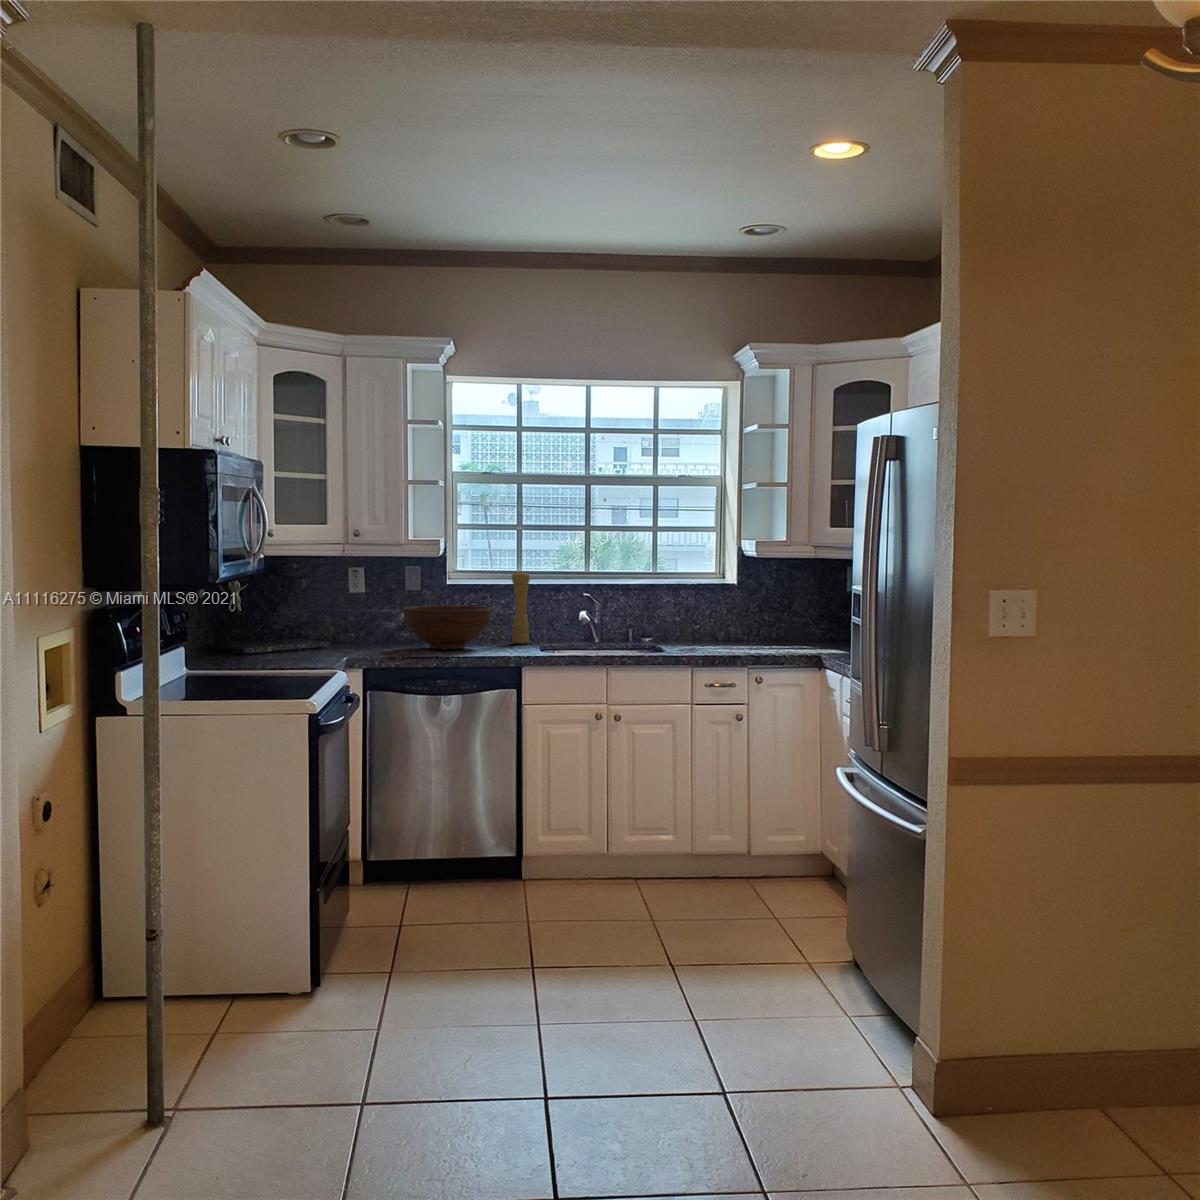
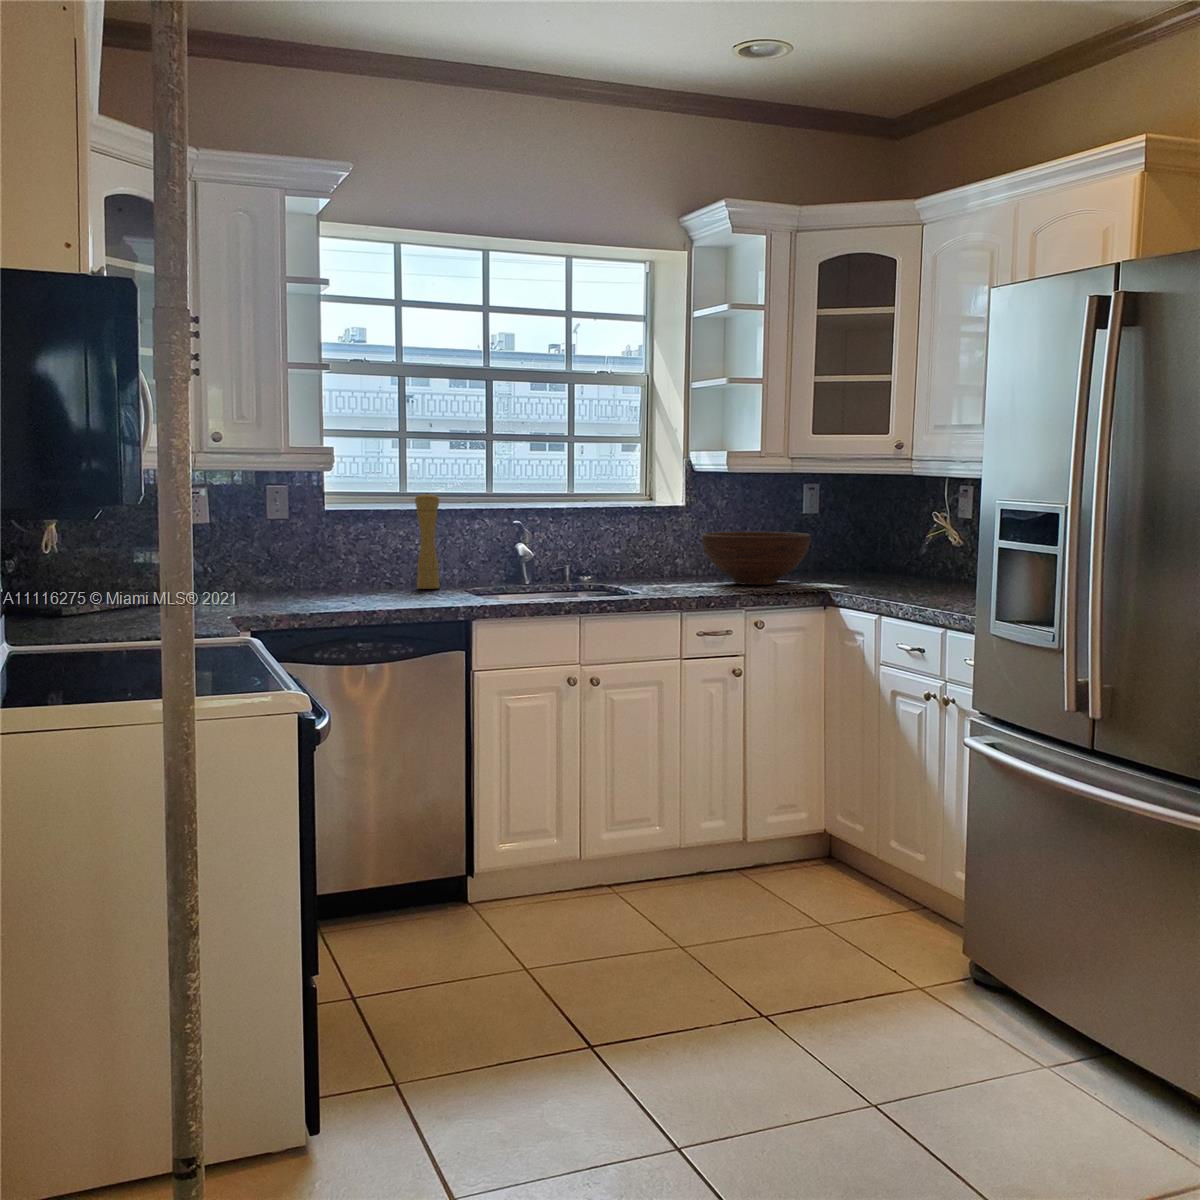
fruit bowl: present [403,606,492,649] -> present [702,532,811,585]

